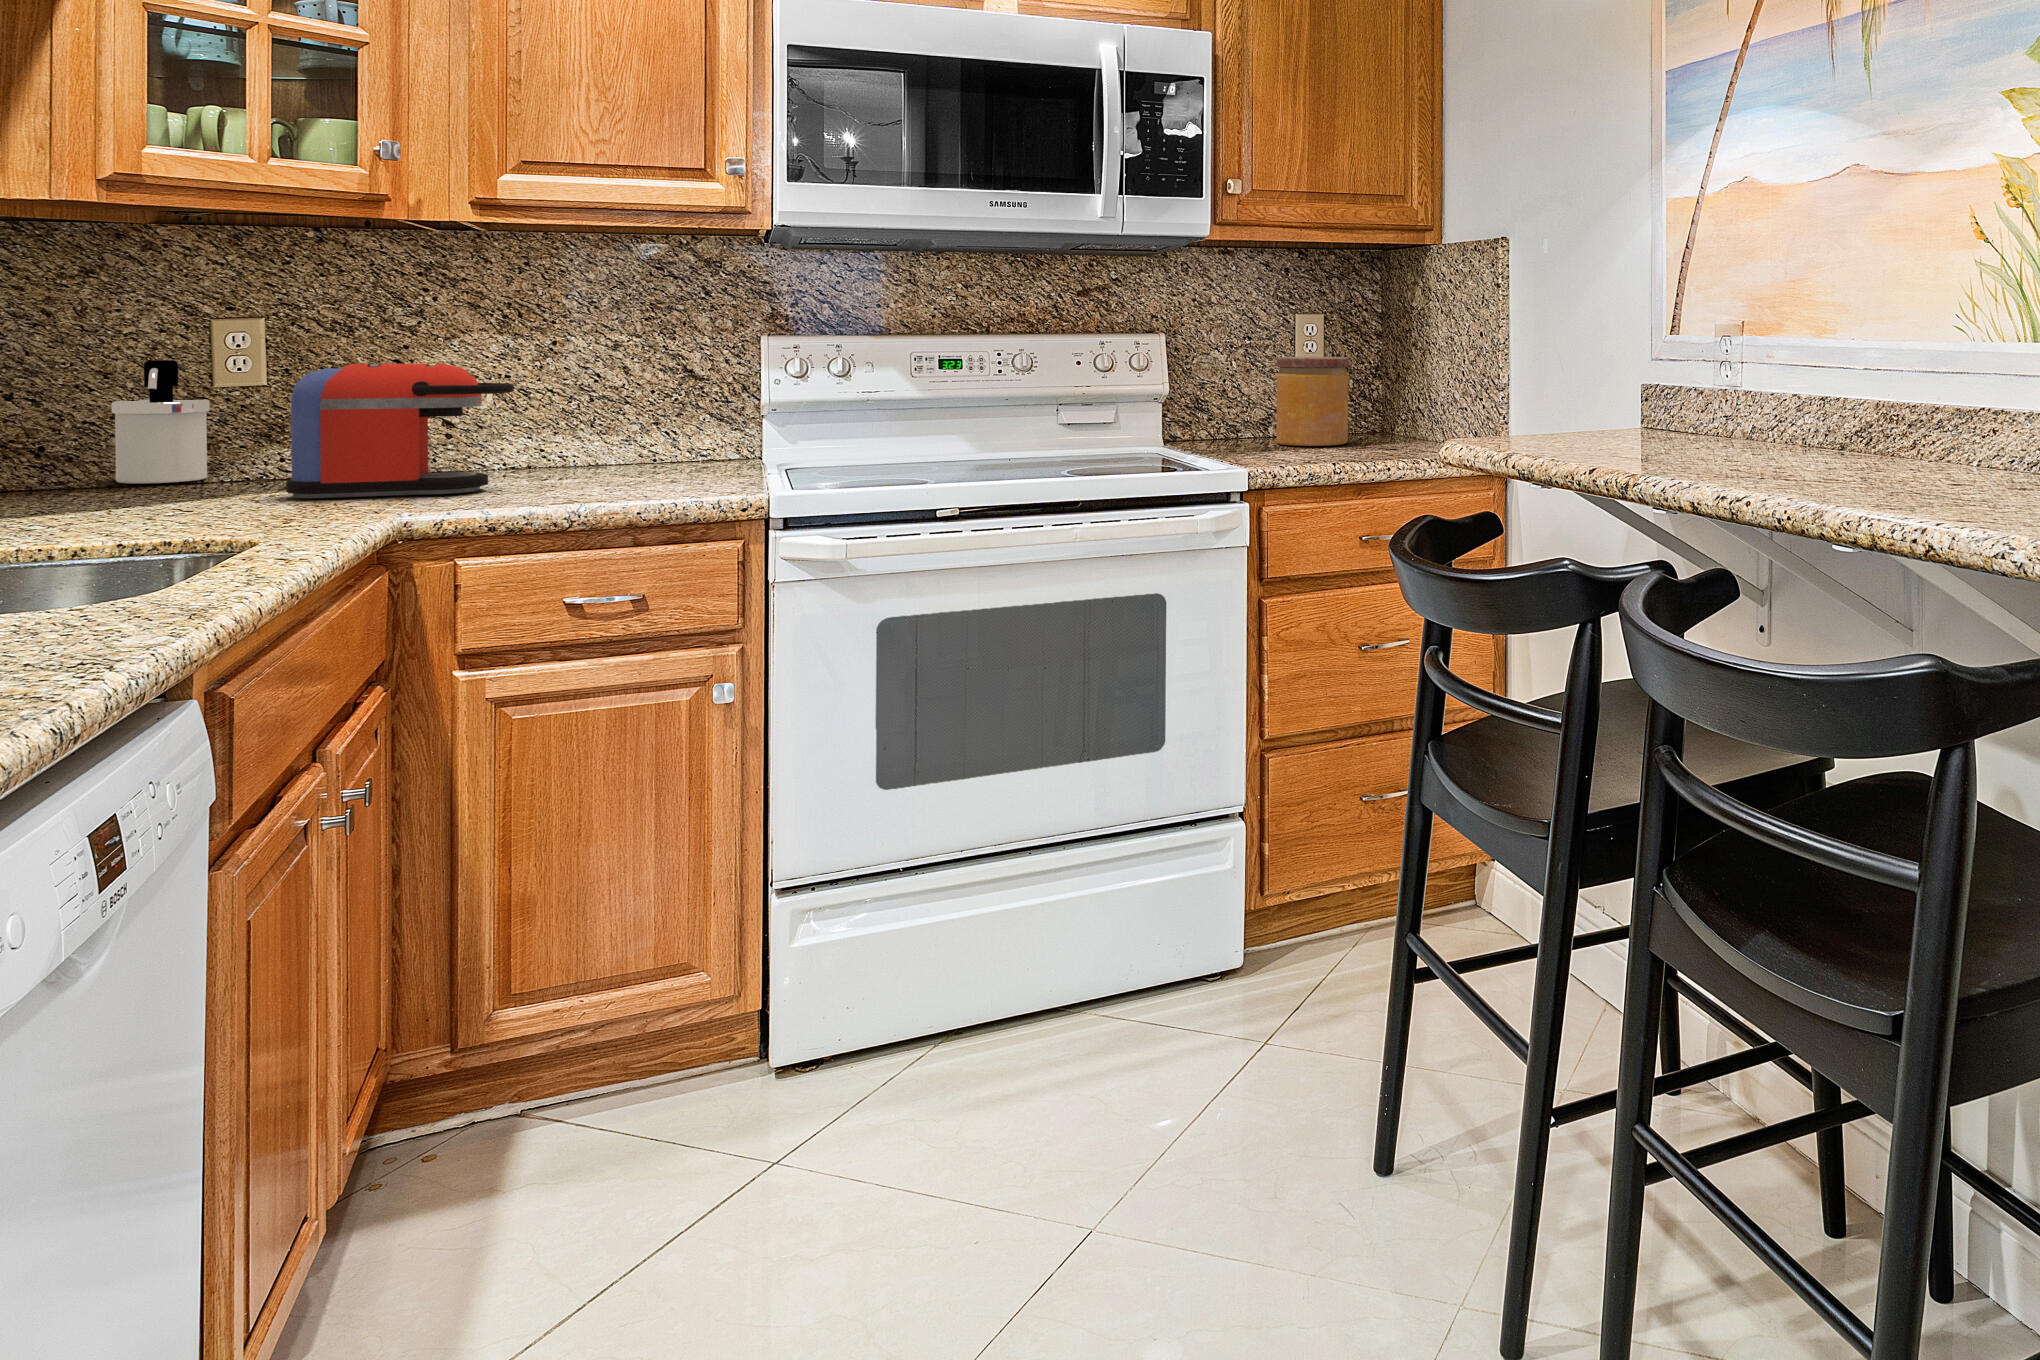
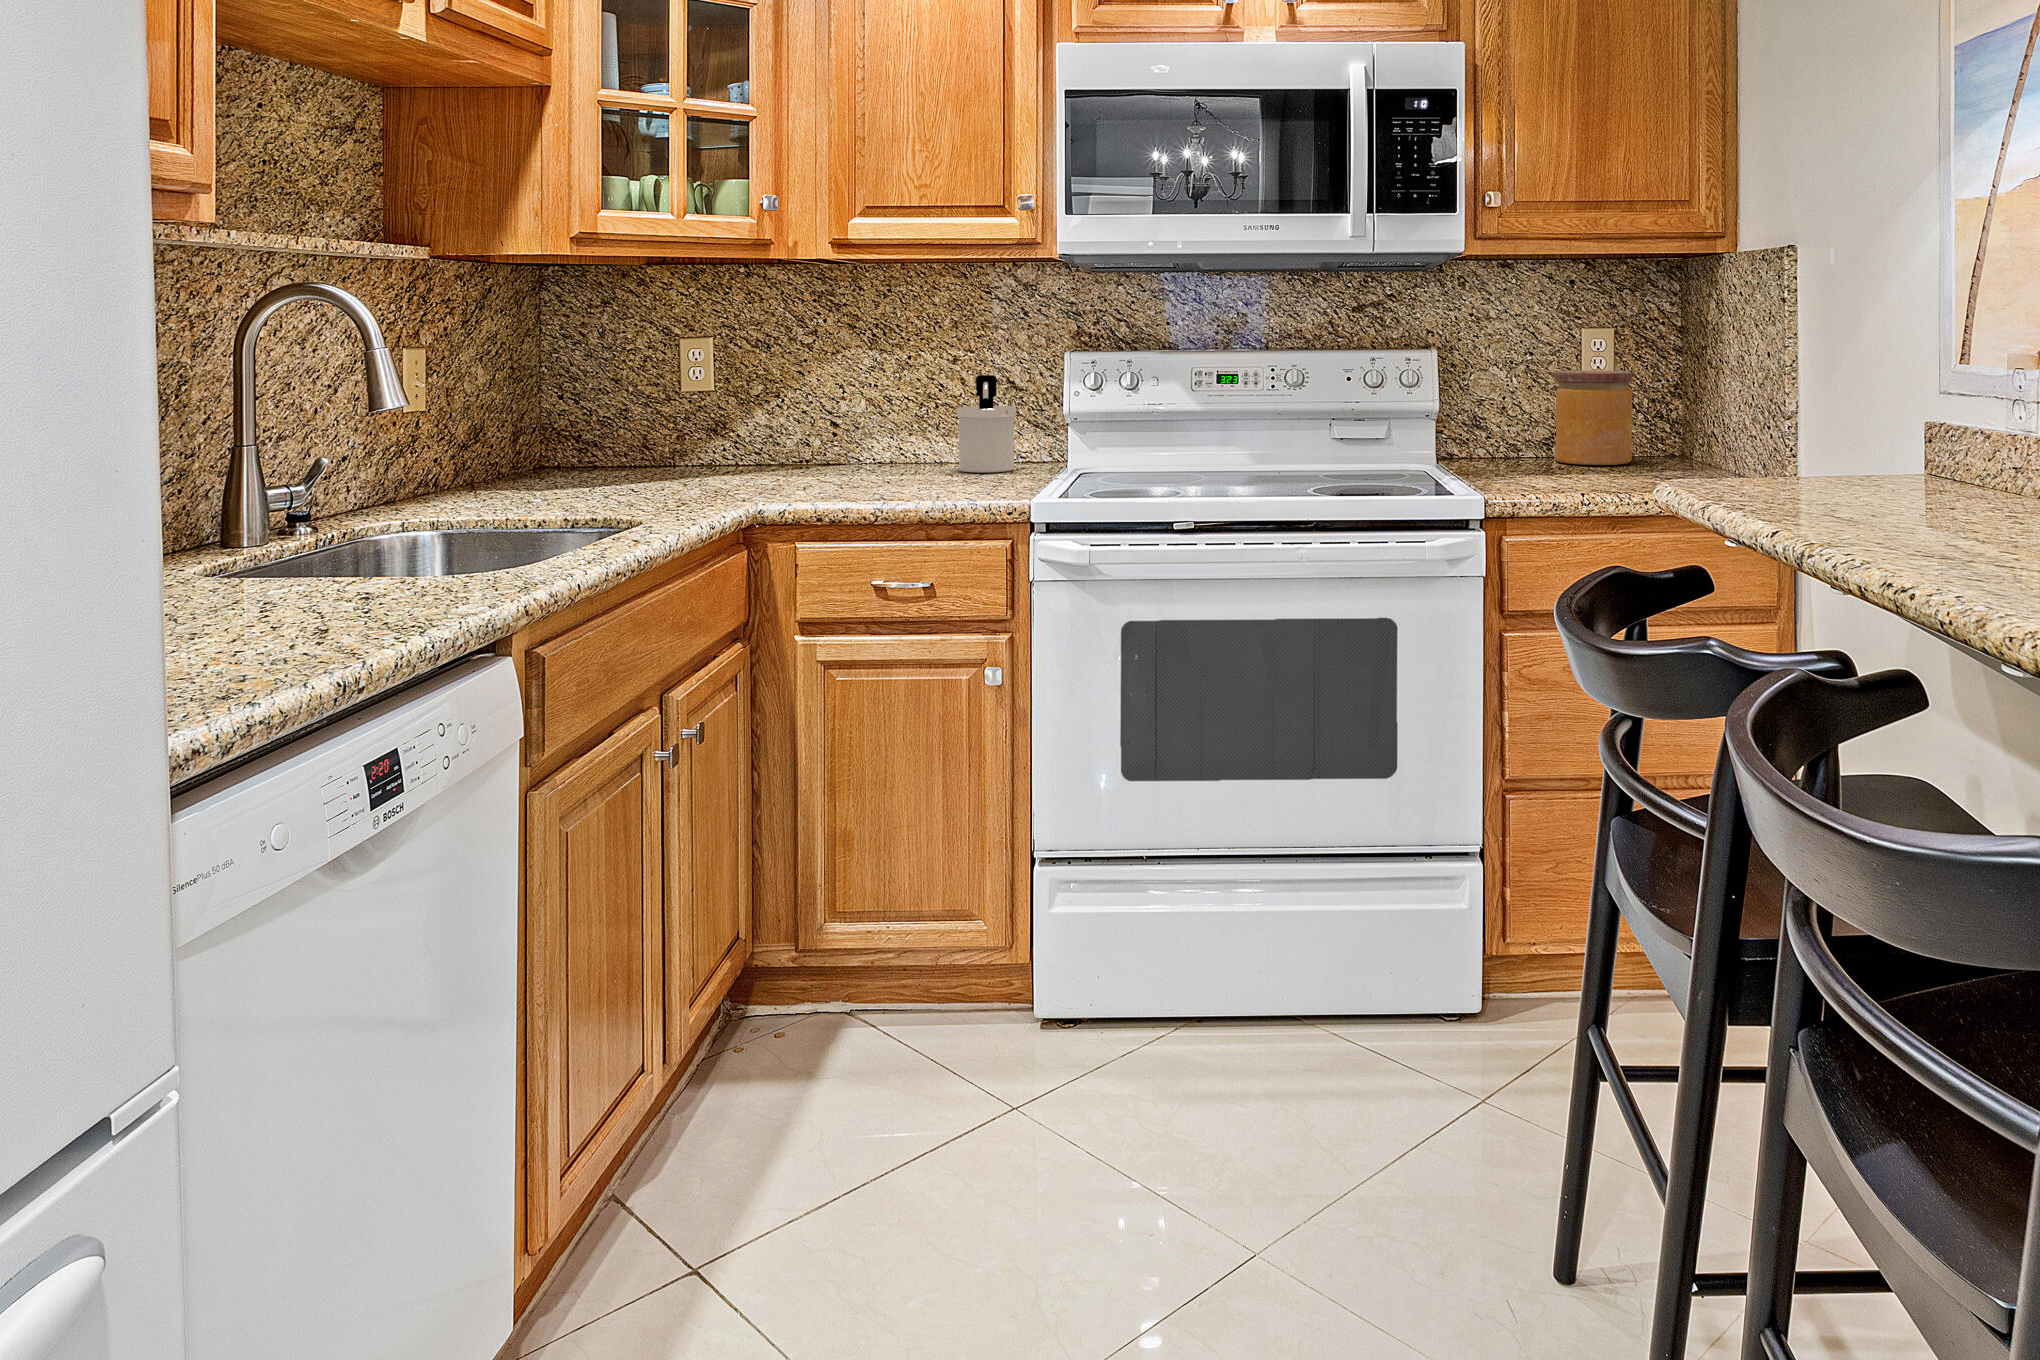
soap dispenser: present [112,360,210,484] -> present [957,375,1016,473]
coffee maker: present [286,364,514,498] -> none [699,378,856,488]

